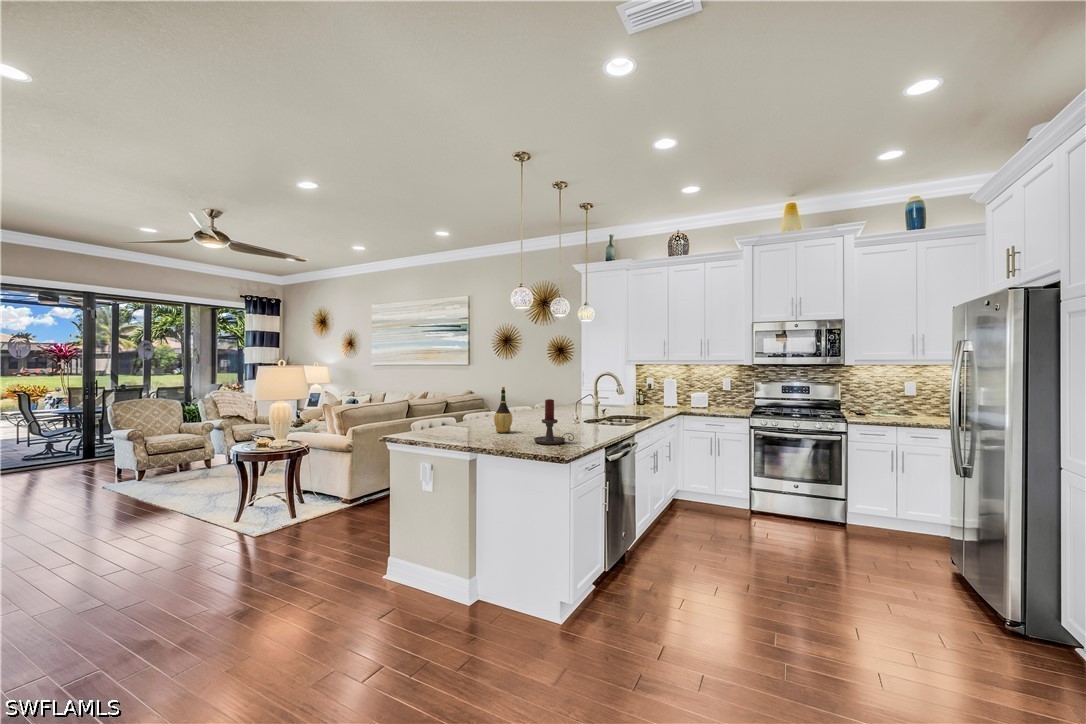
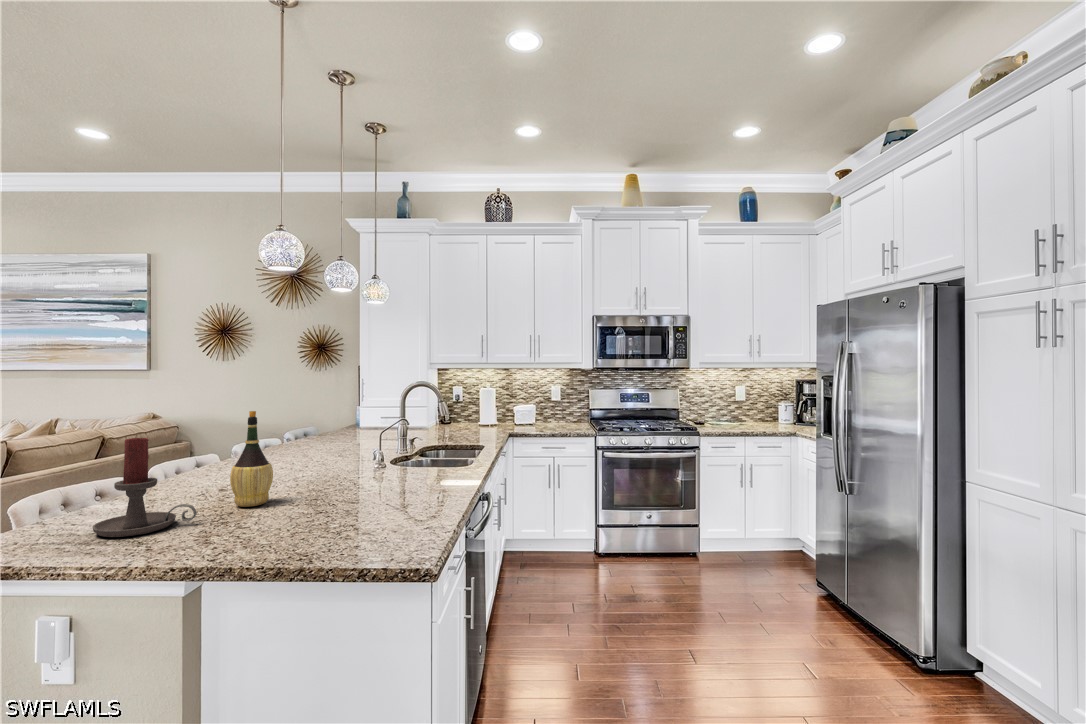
candle holder: present [534,399,574,444] -> present [92,438,197,537]

